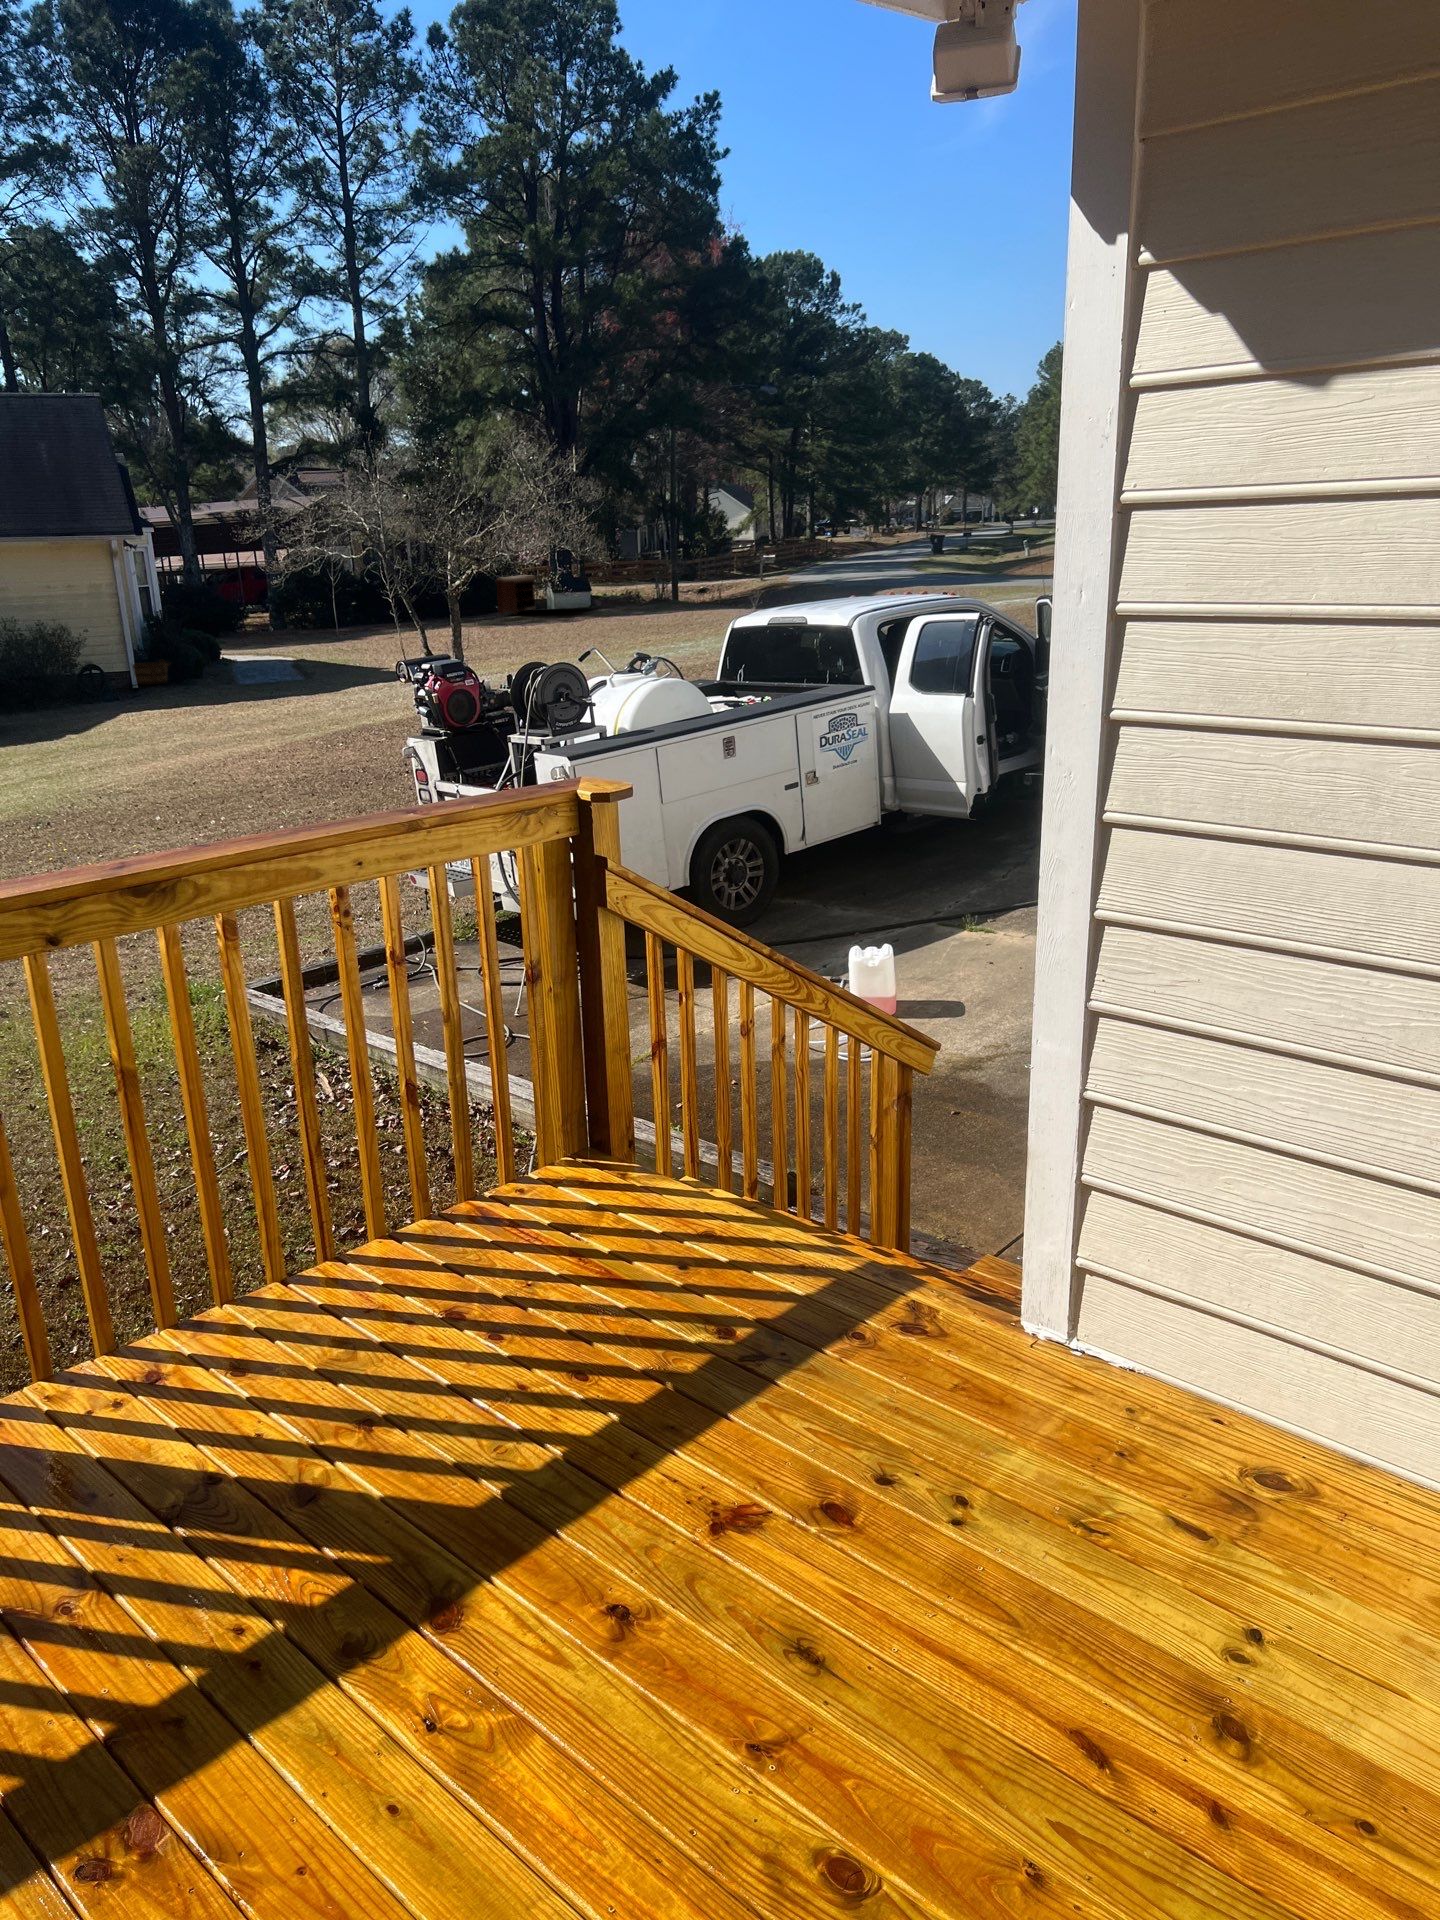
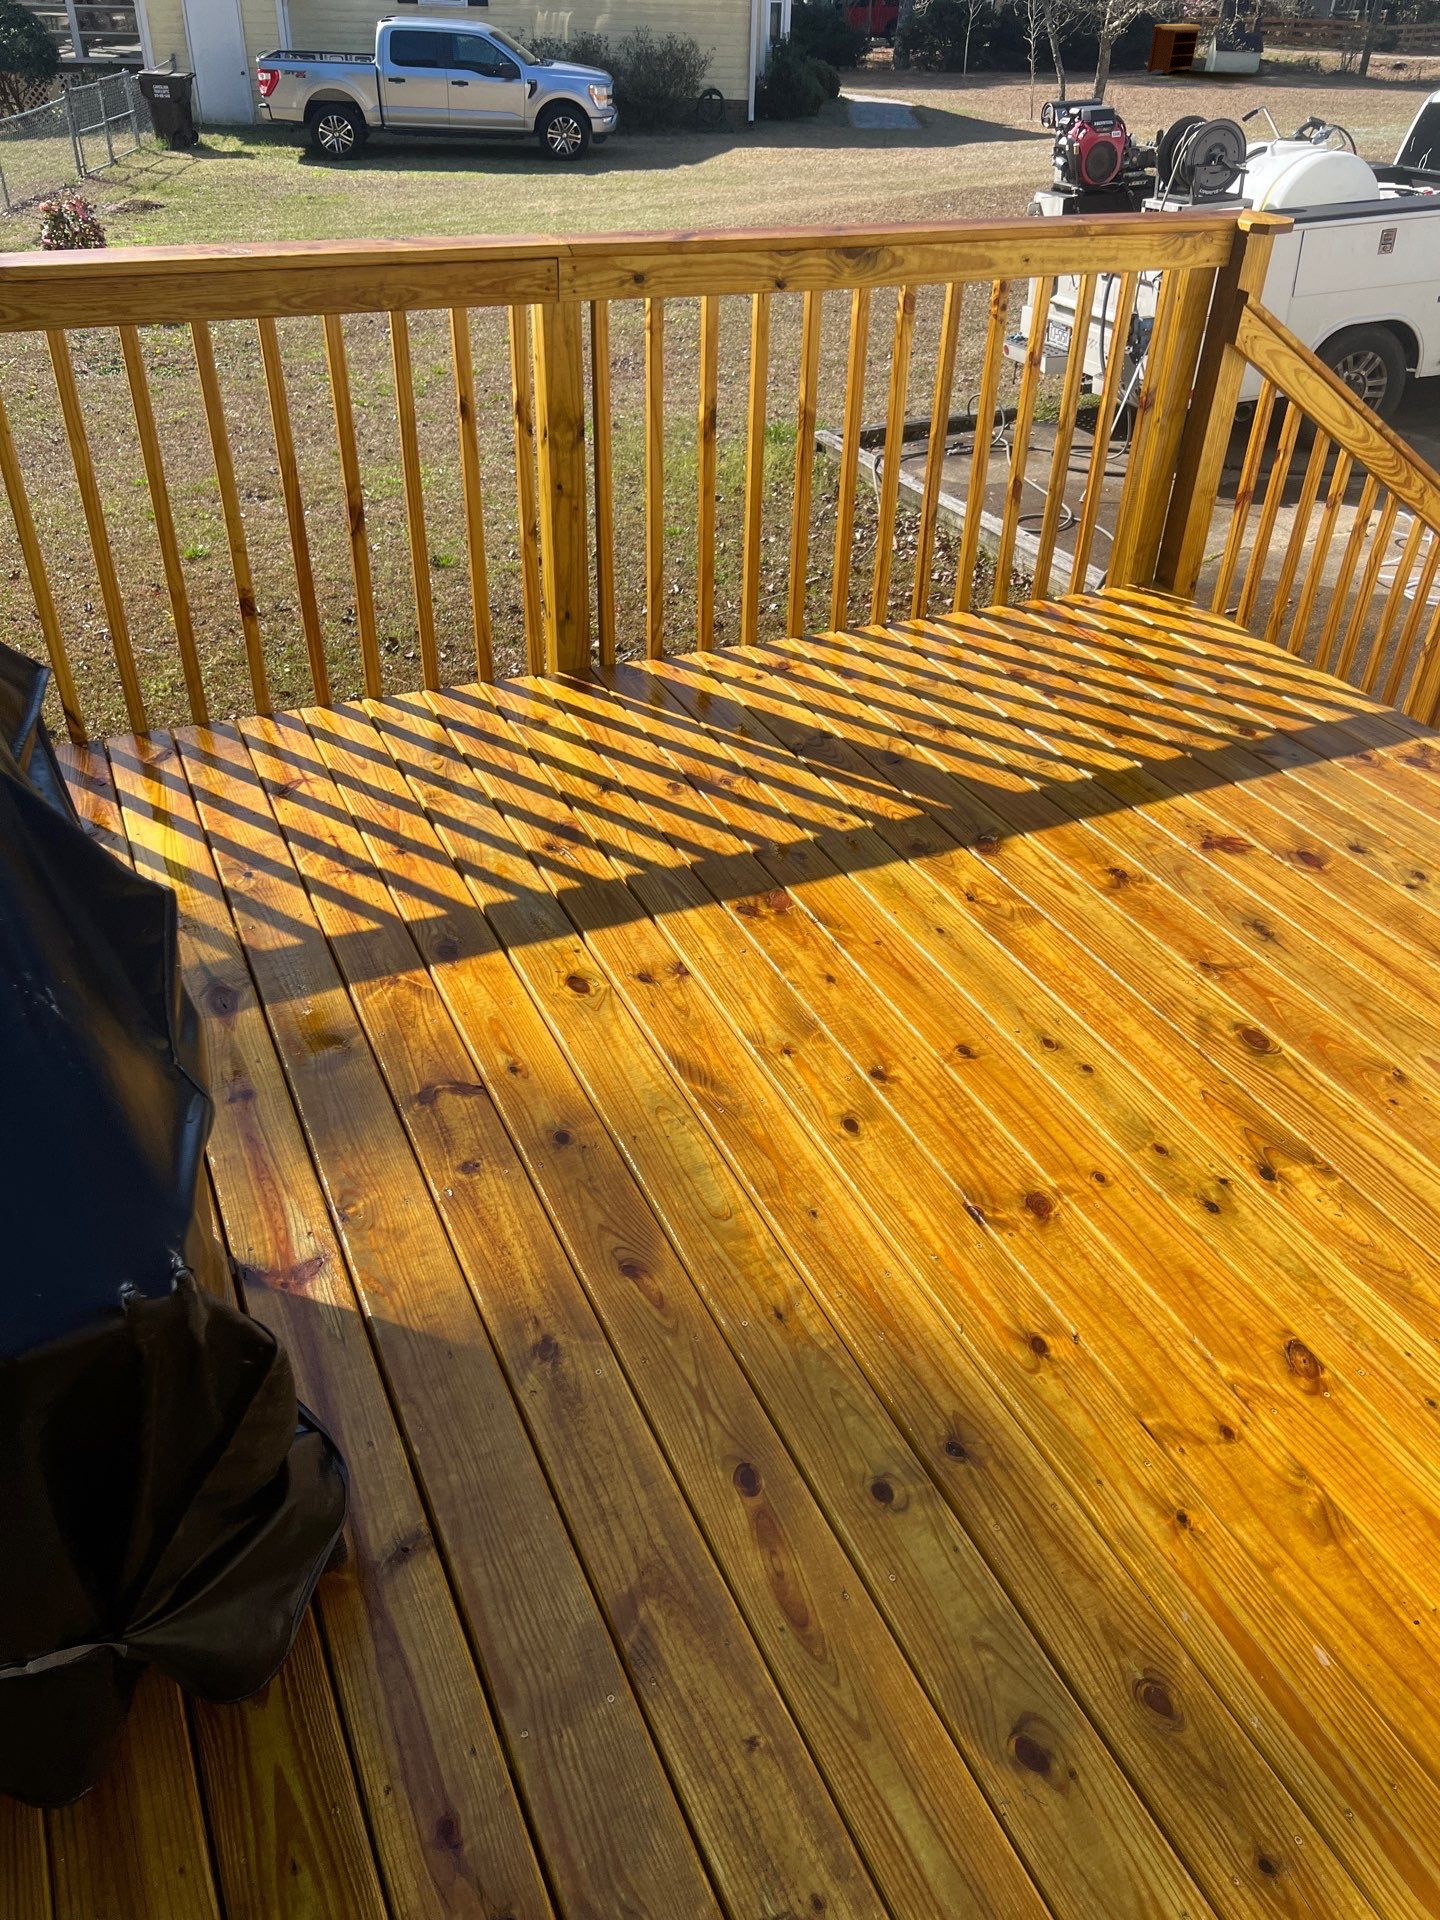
bucket: present [133,660,171,684] -> none [751,92,790,120]

